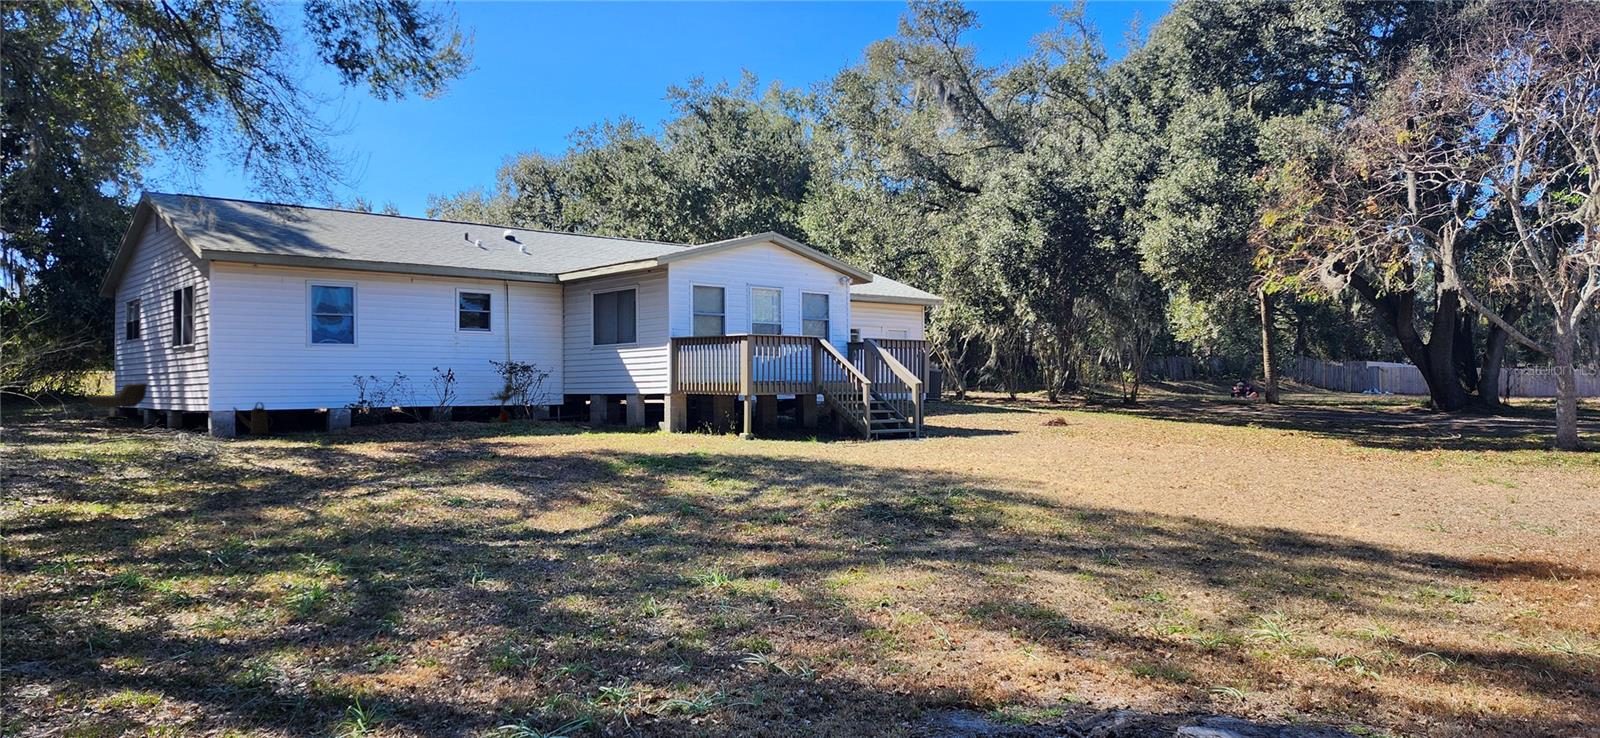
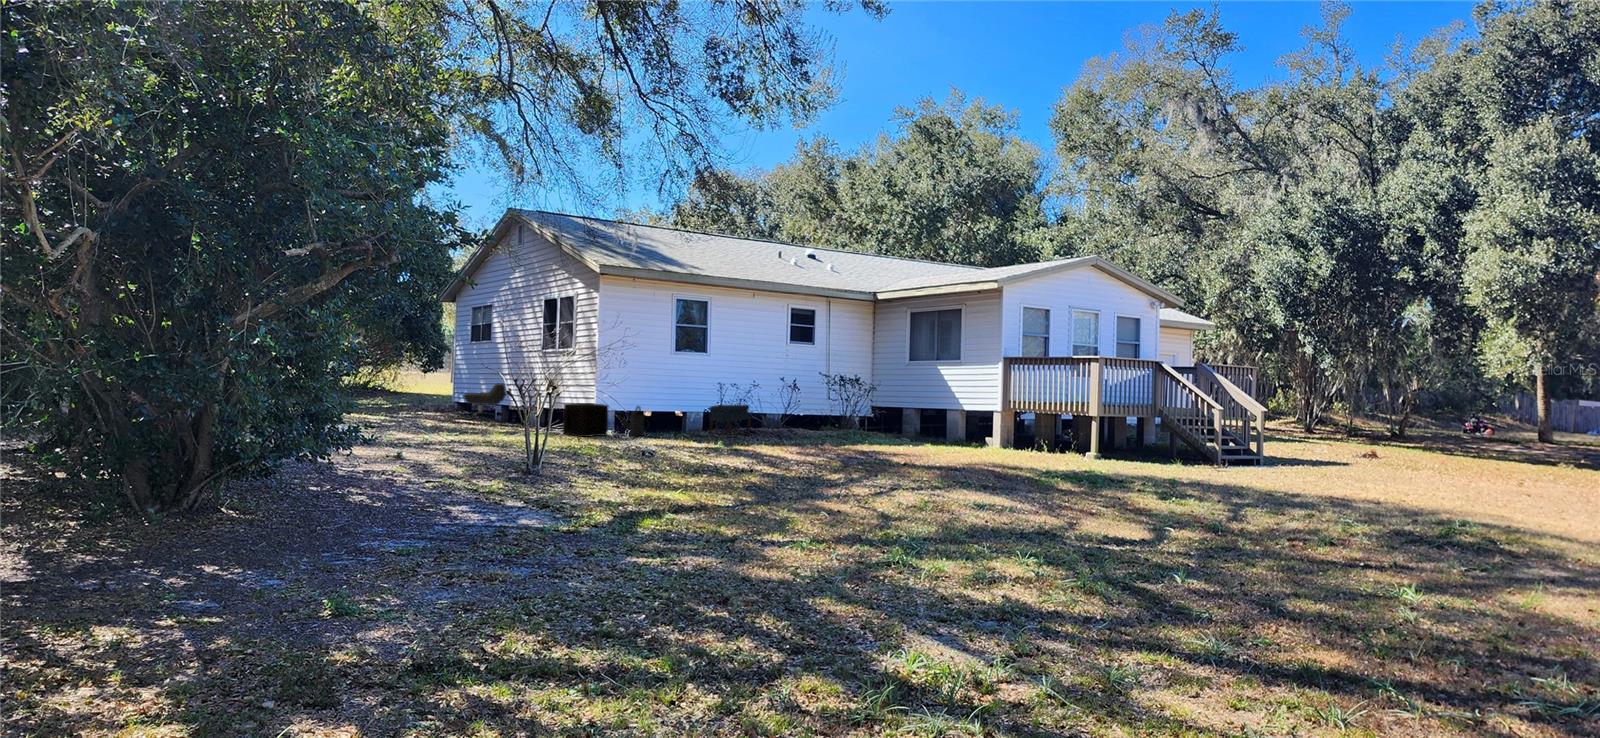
potted tree: present [491,380,521,422] -> none [812,390,842,432]
bench: none [355,396,416,429] -> present [709,405,751,434]
wooden crate: none [168,401,222,438] -> present [563,403,608,437]

